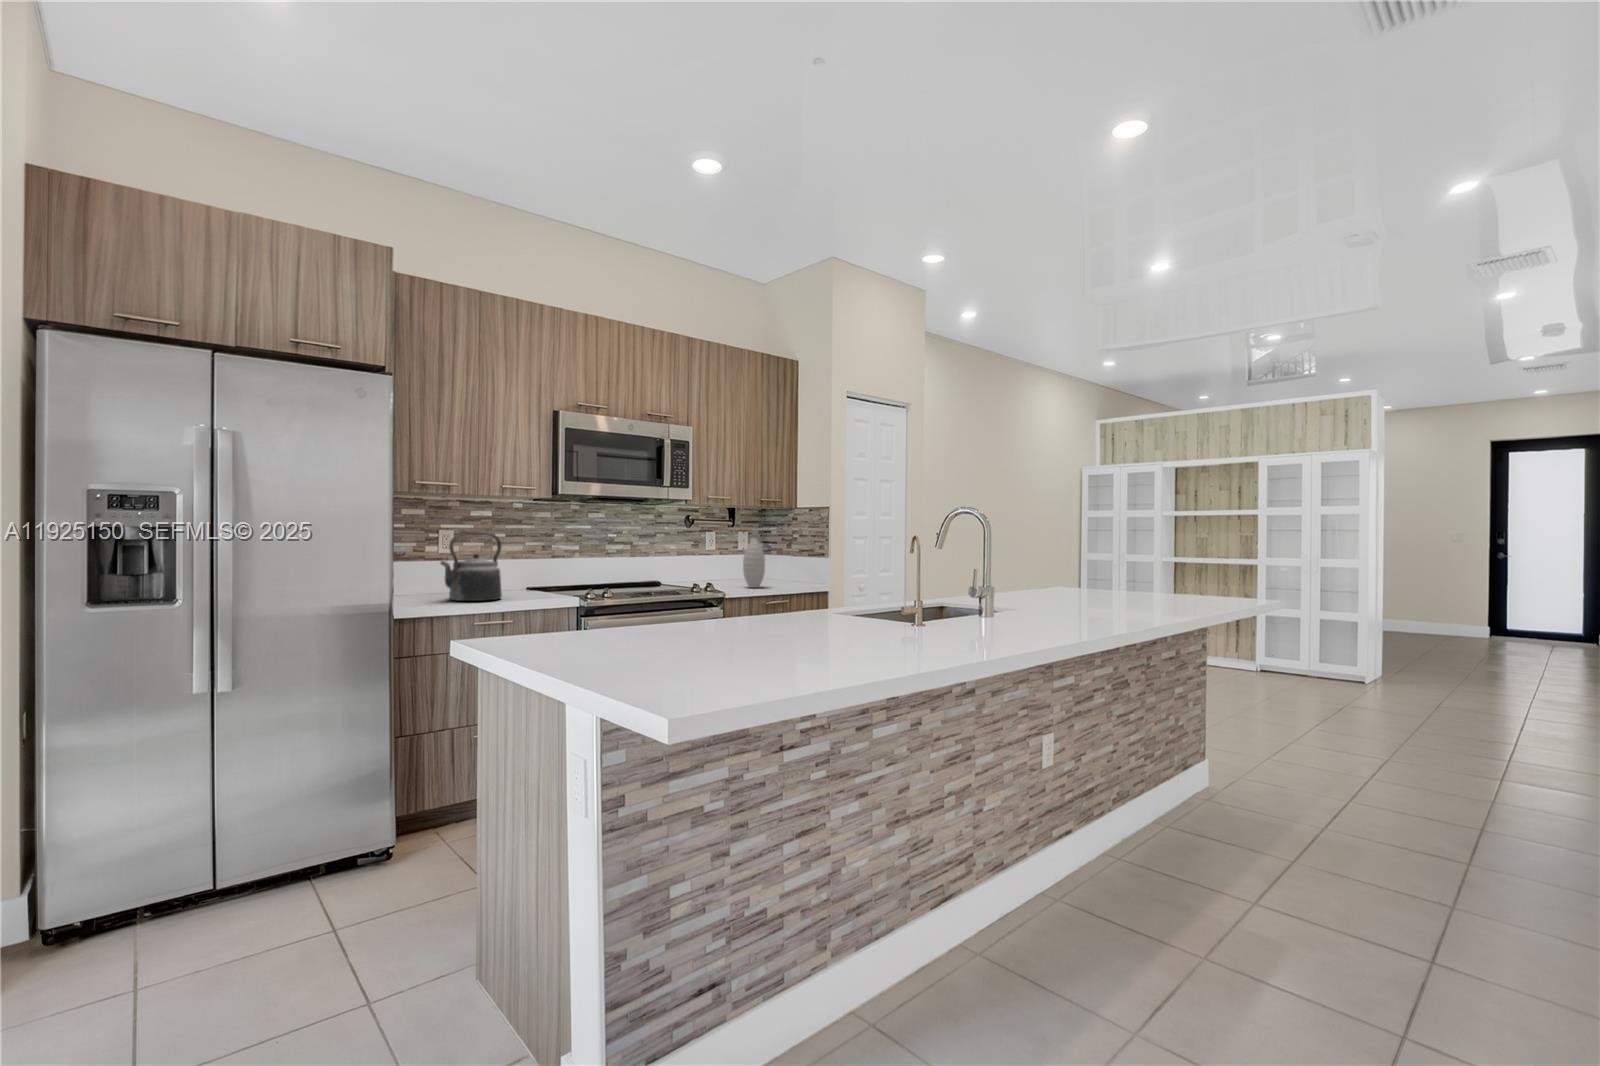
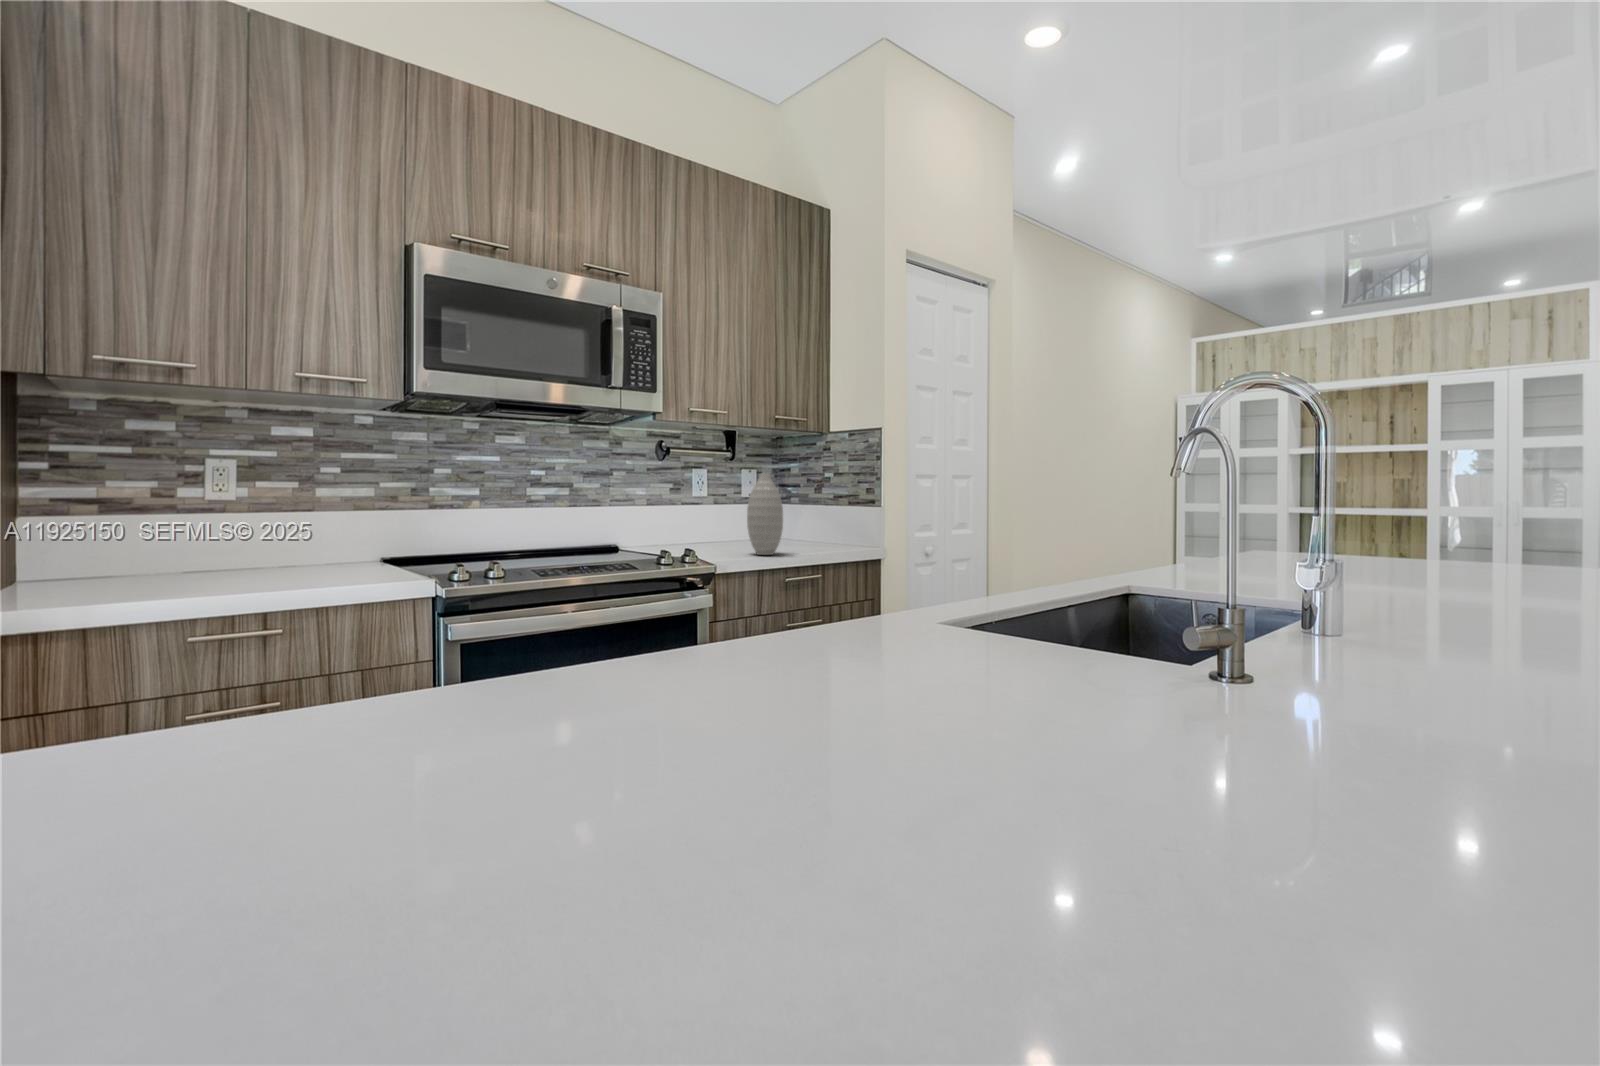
kettle: present [440,533,502,601] -> none [135,457,287,591]

